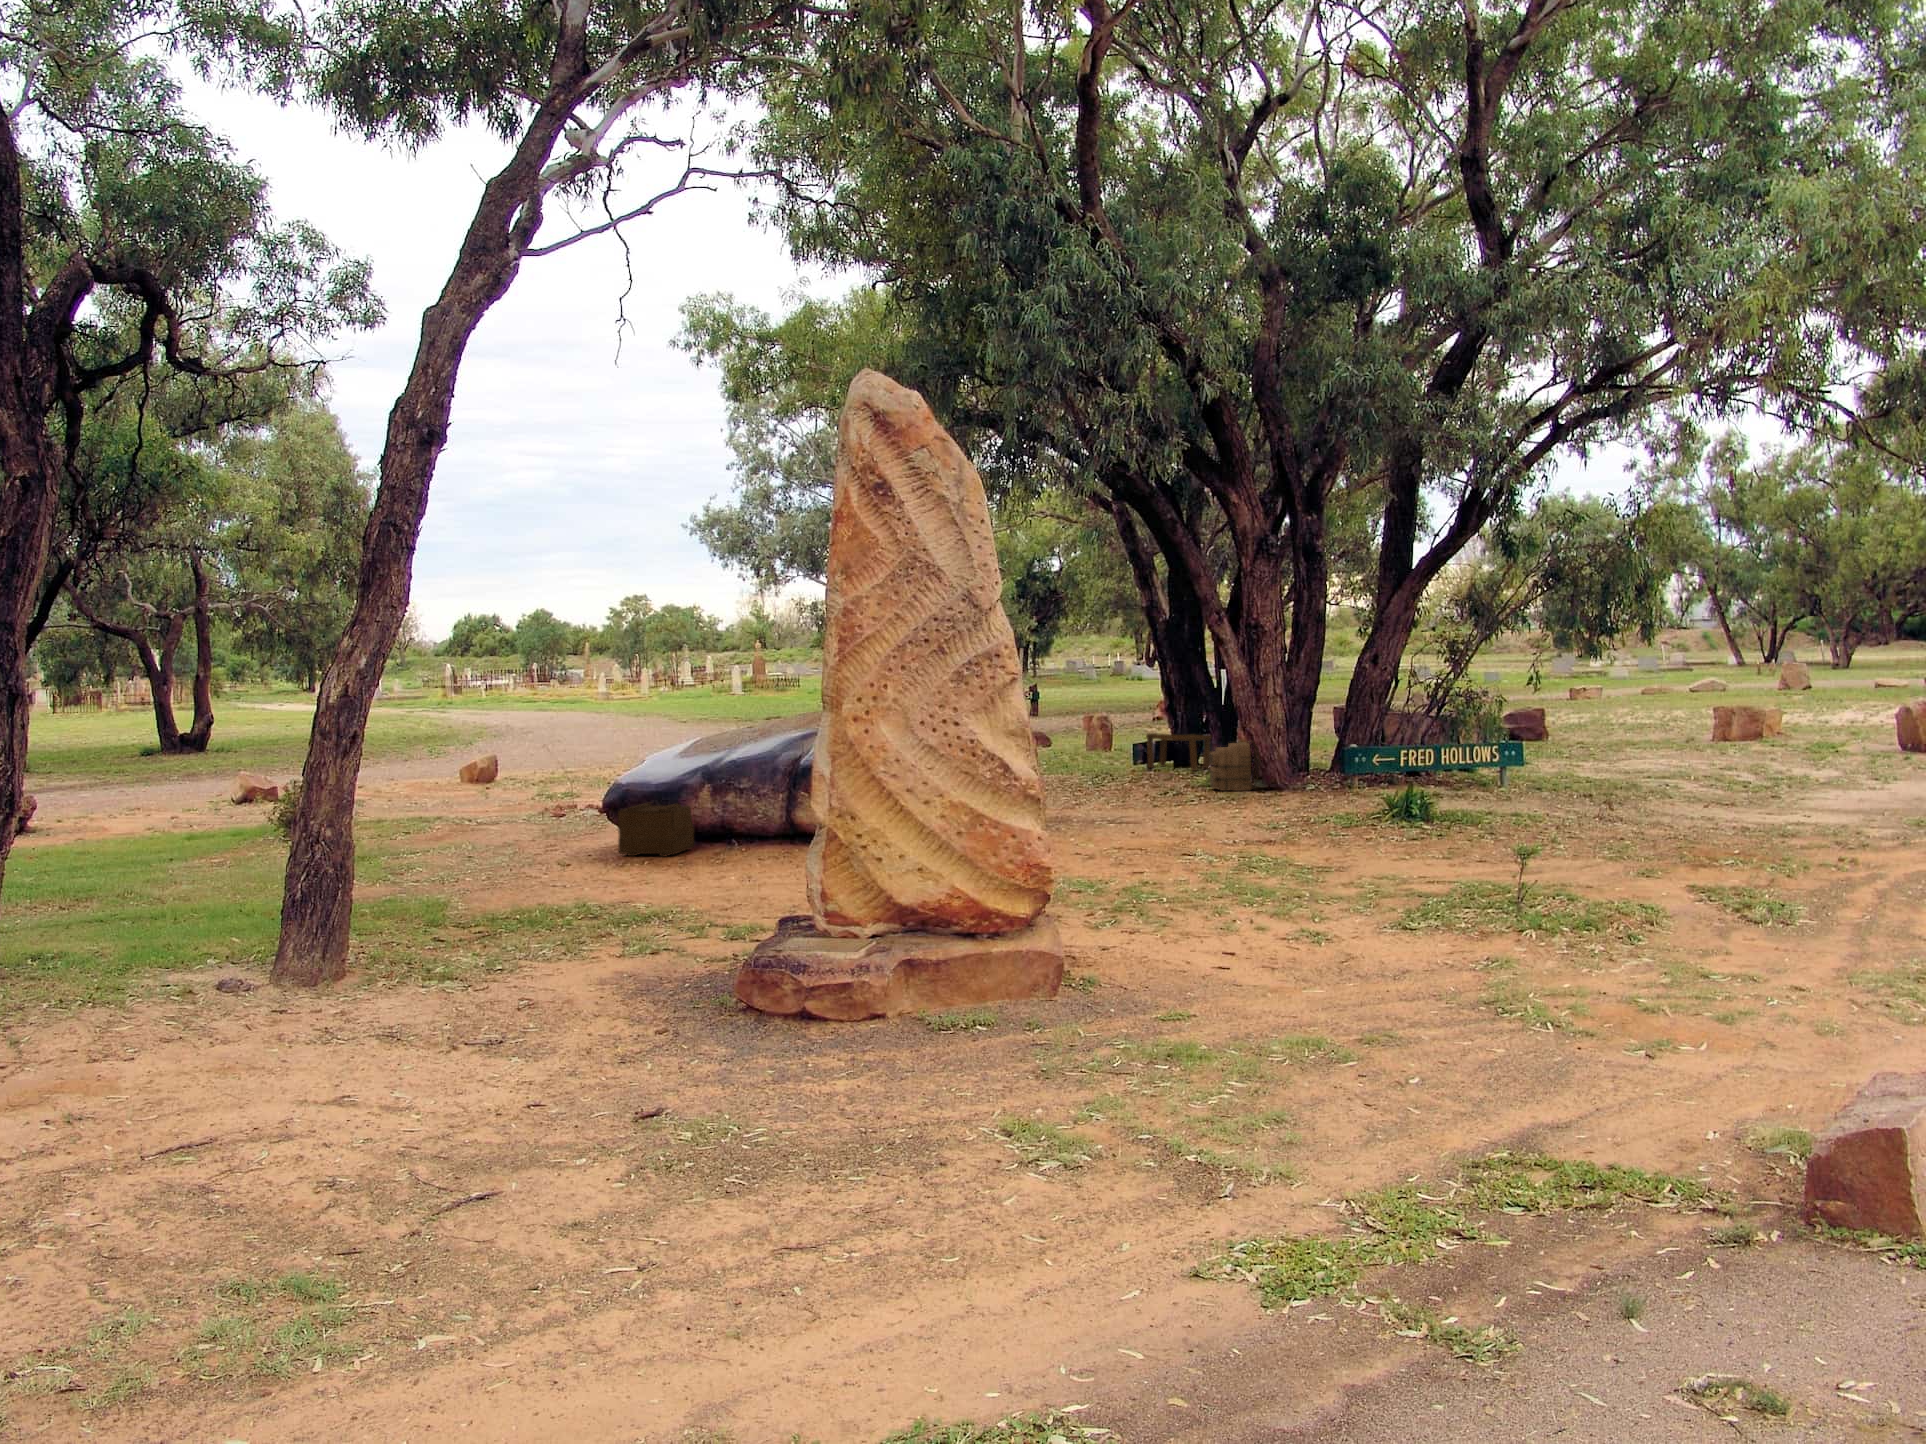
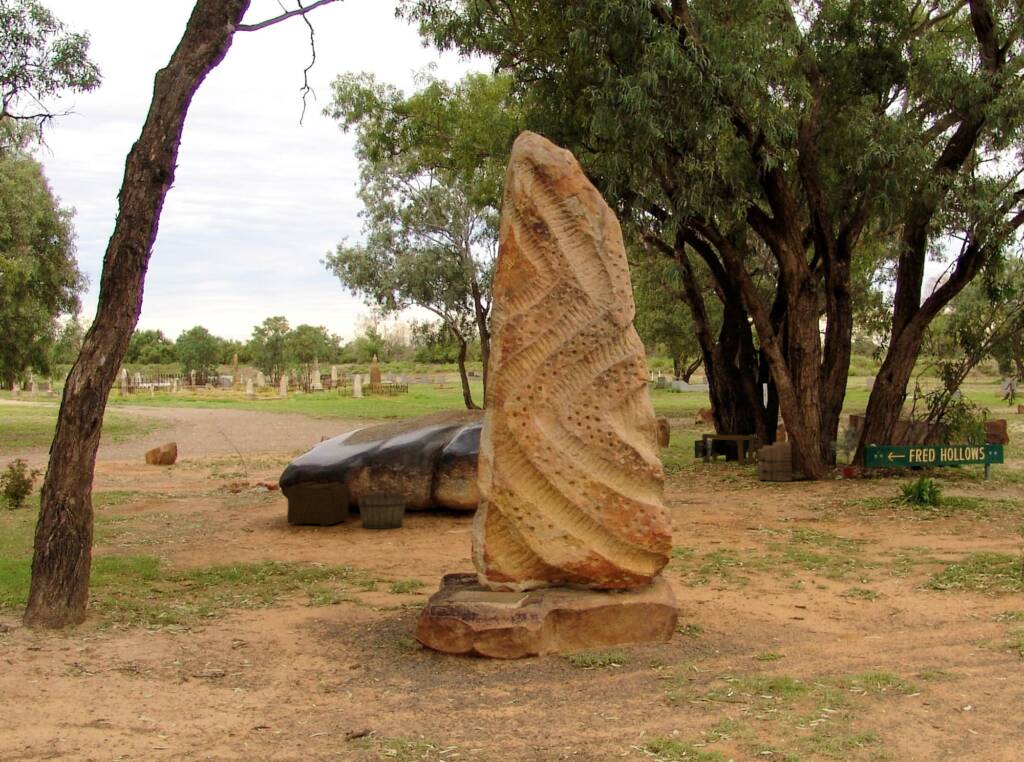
potted tree: none [1299,715,1337,786] -> present [830,422,858,478]
wooden bucket: none [703,805,764,859] -> present [358,488,407,529]

